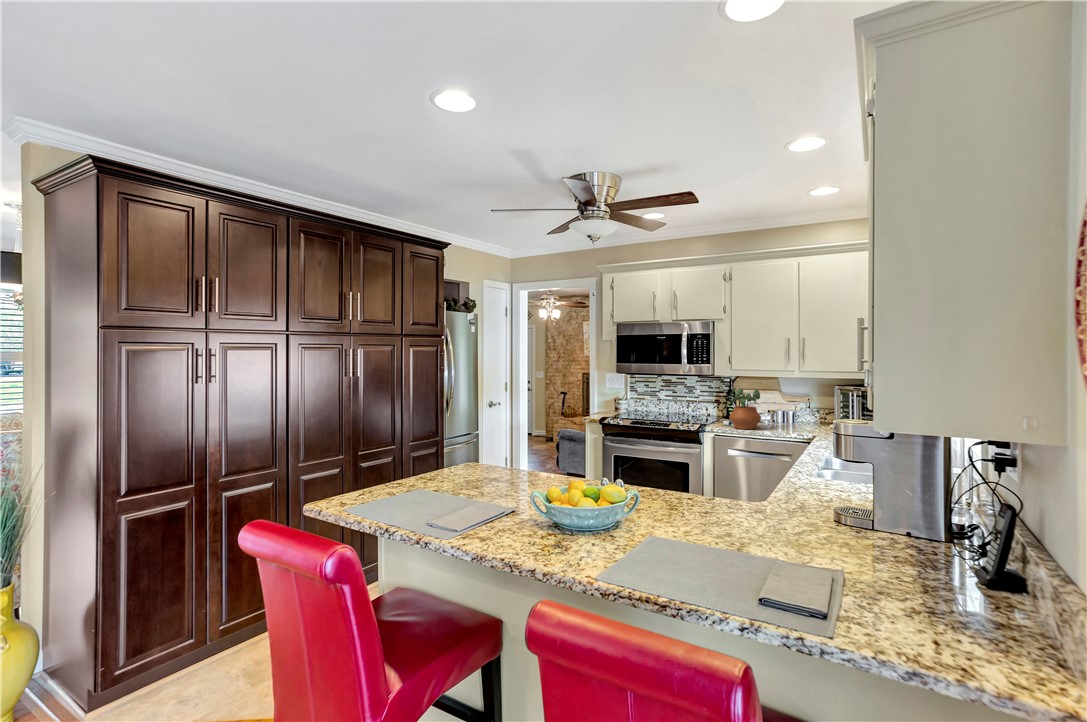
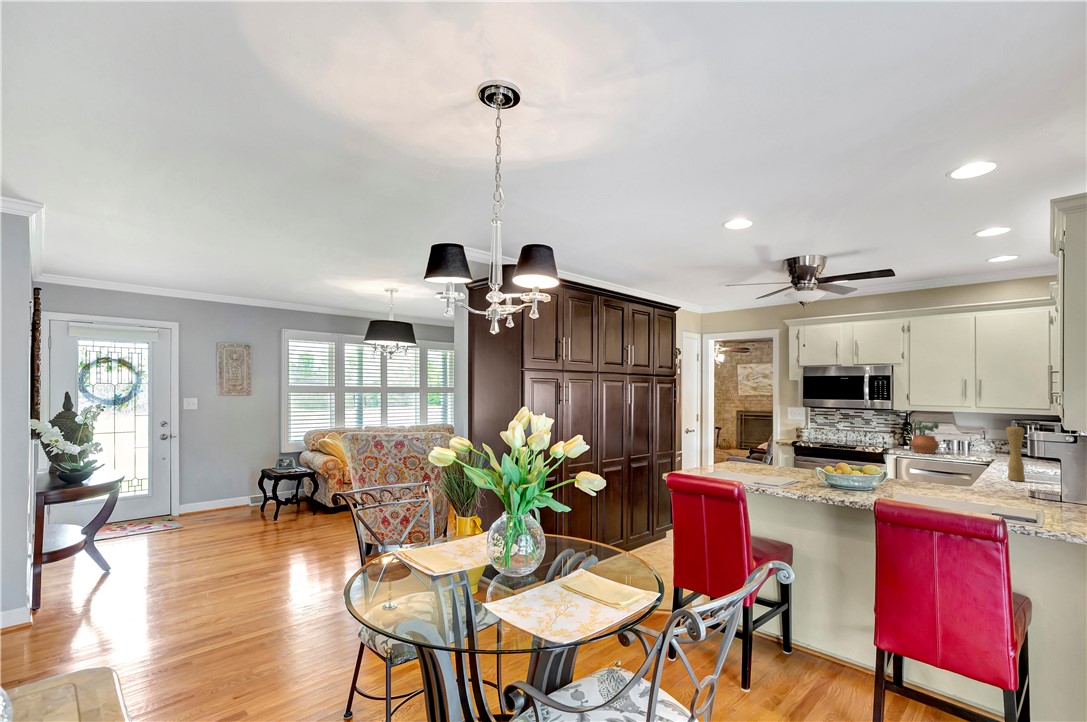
pepper mill: none [818,415,842,498] -> present [1006,426,1025,481]

